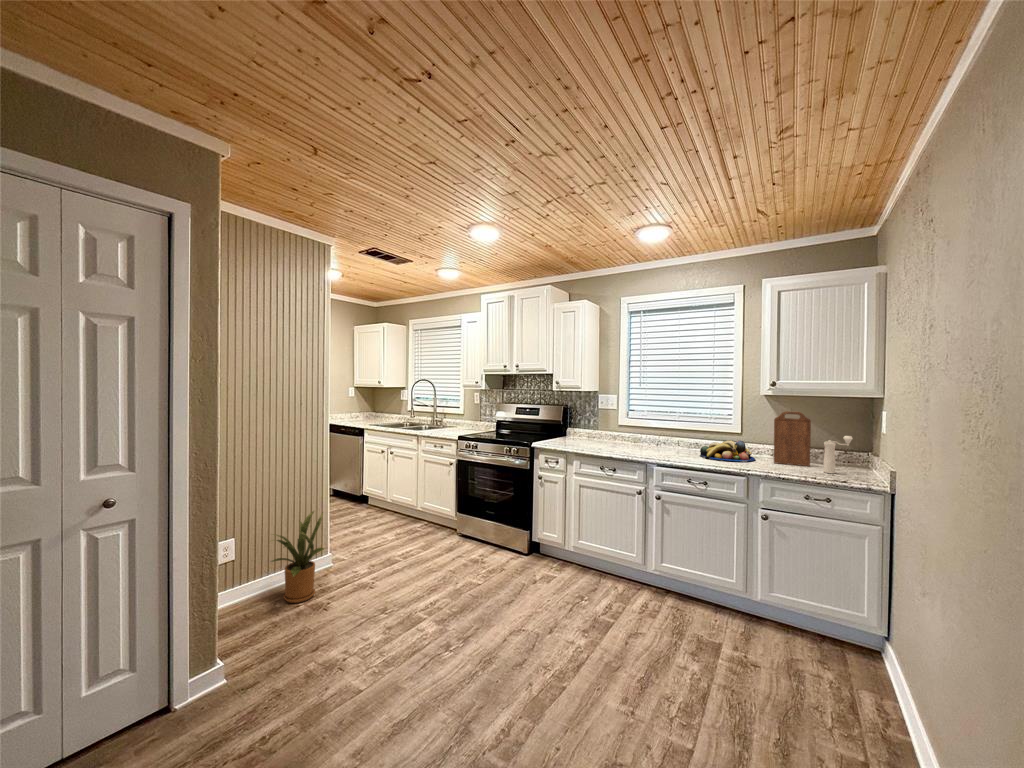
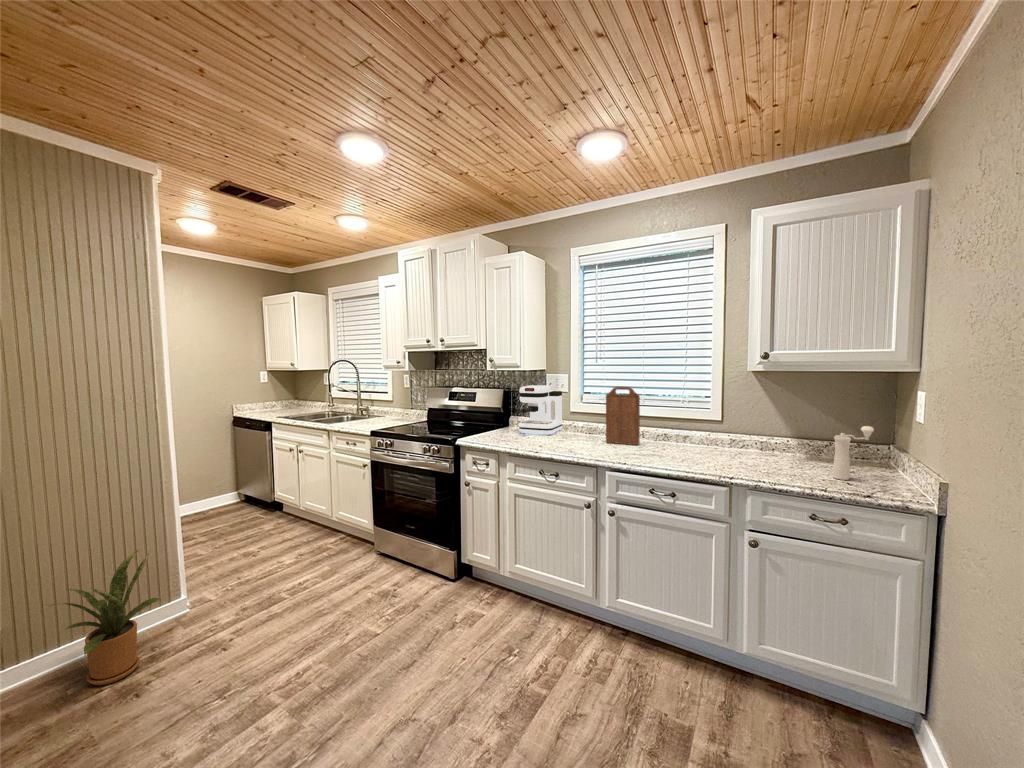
coffee maker: none [577,404,611,443] -> present [519,385,562,435]
cutting board: present [774,411,811,466] -> present [606,387,640,445]
fruit bowl: present [700,440,755,461] -> none [667,431,740,462]

